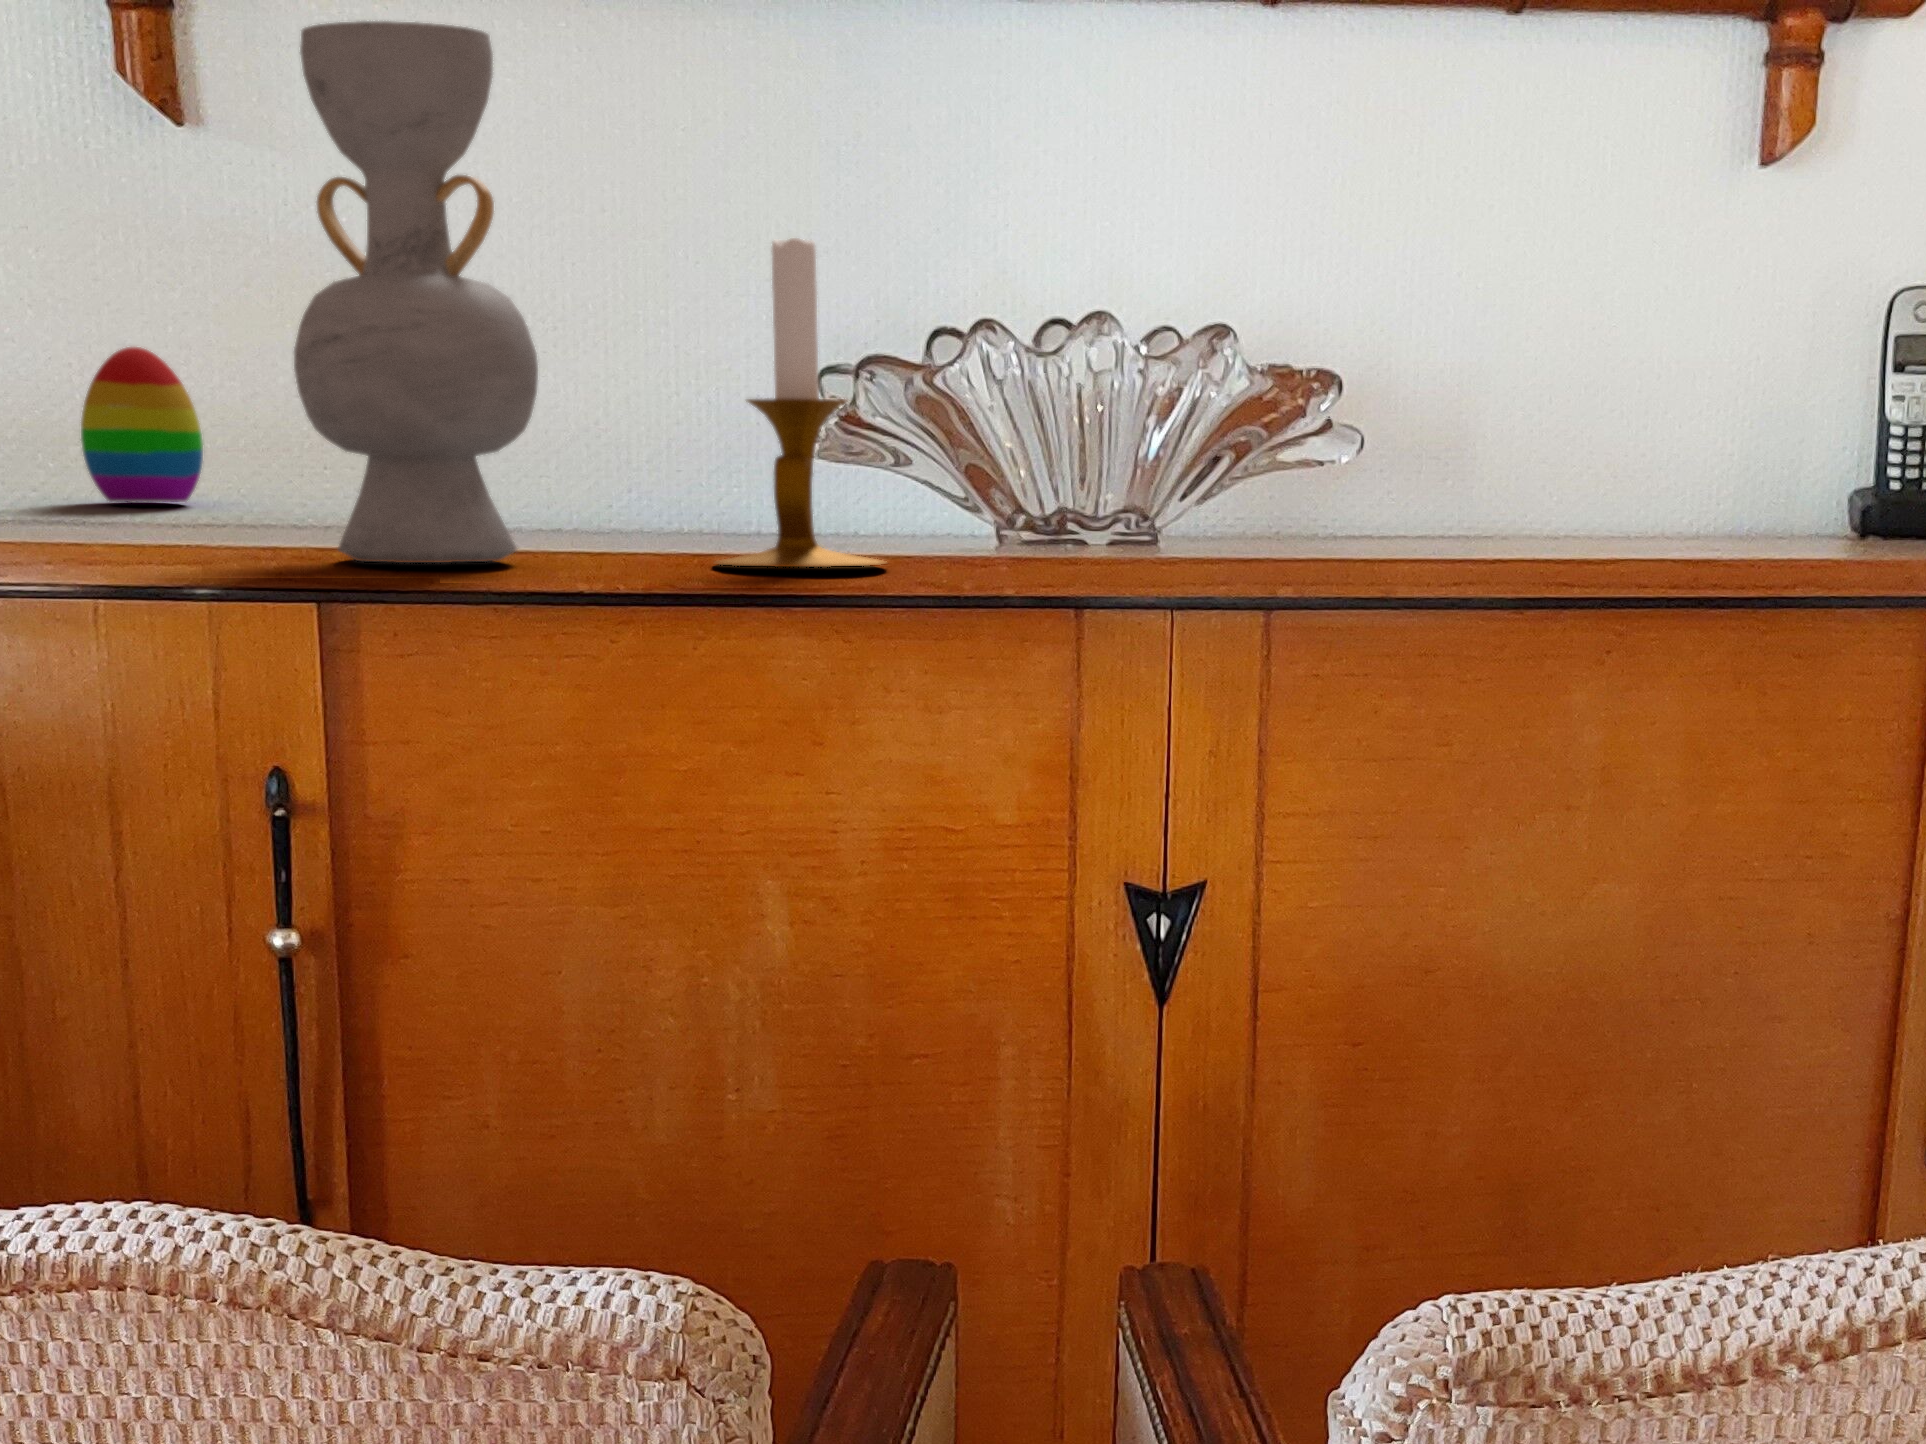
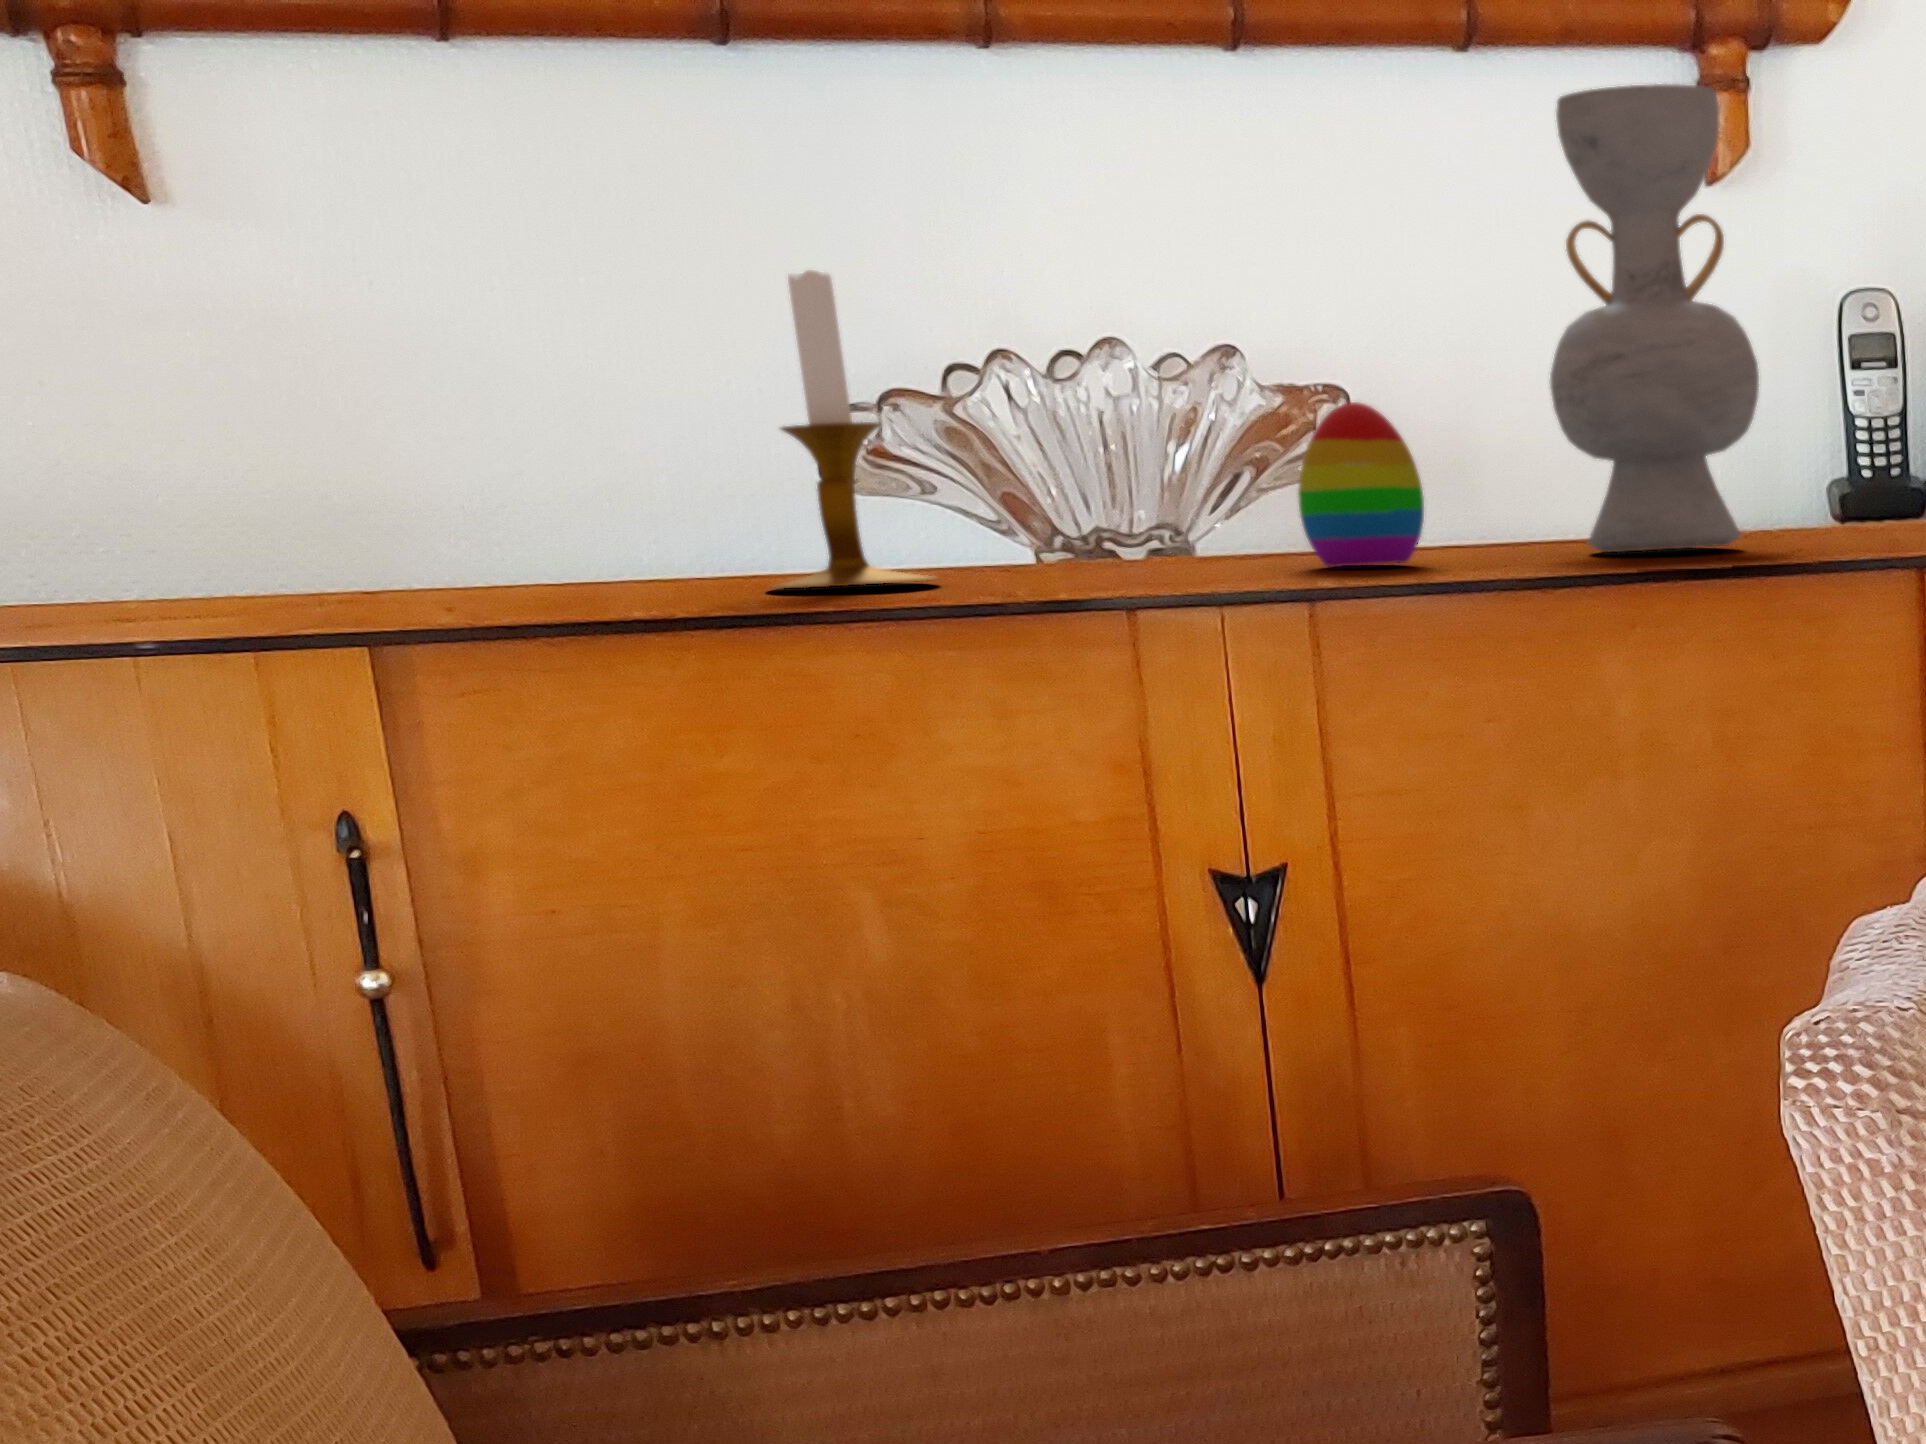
decorative vase: present [294,21,538,563] -> present [1550,84,1759,552]
decorative egg: present [81,347,203,502] -> present [1298,402,1424,567]

